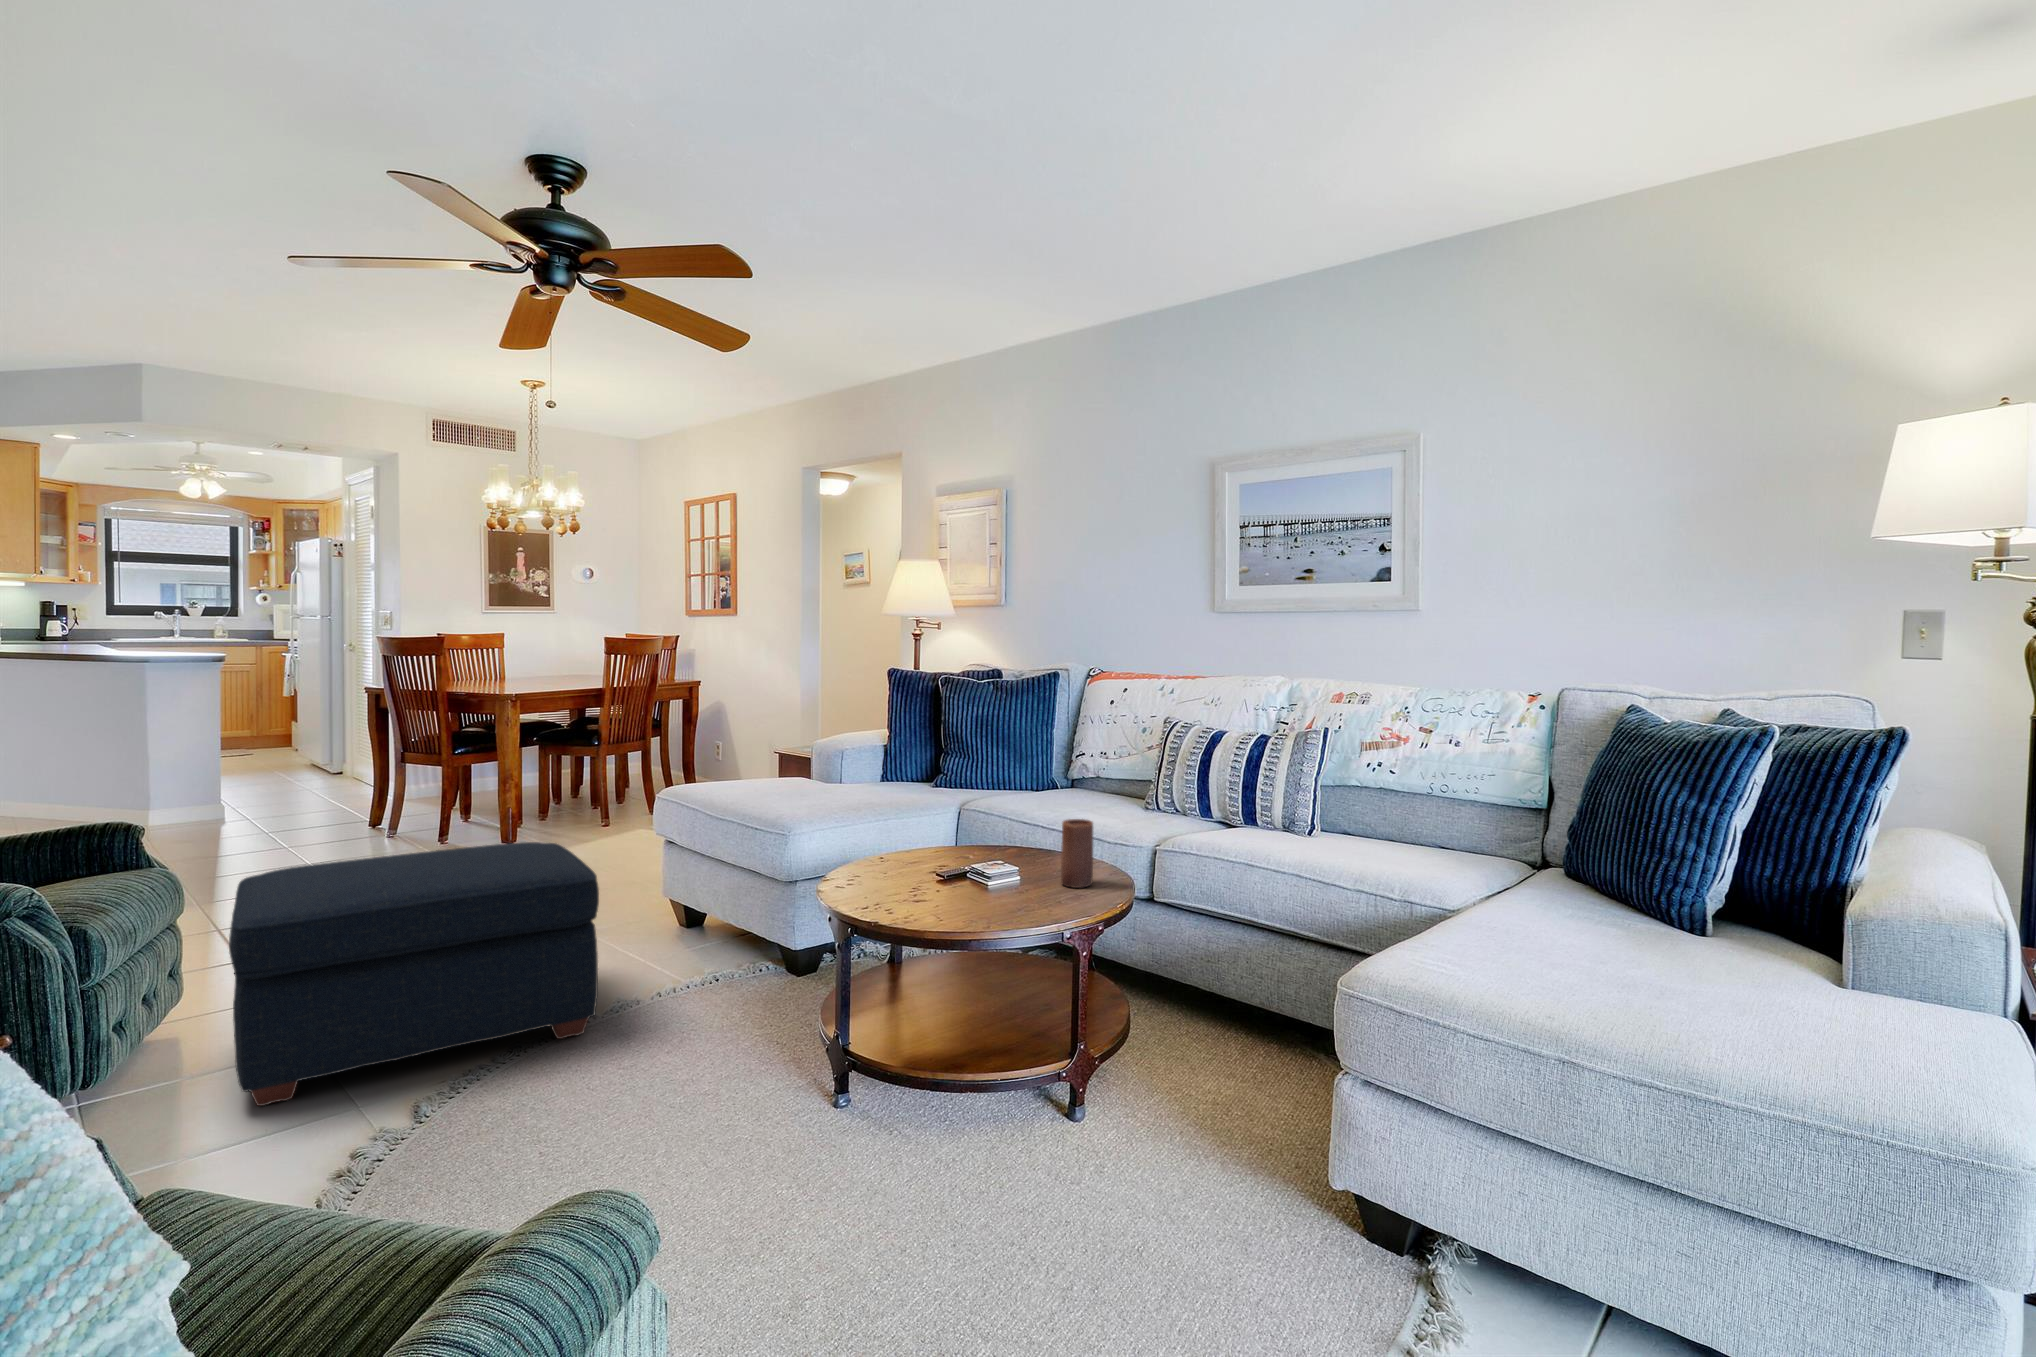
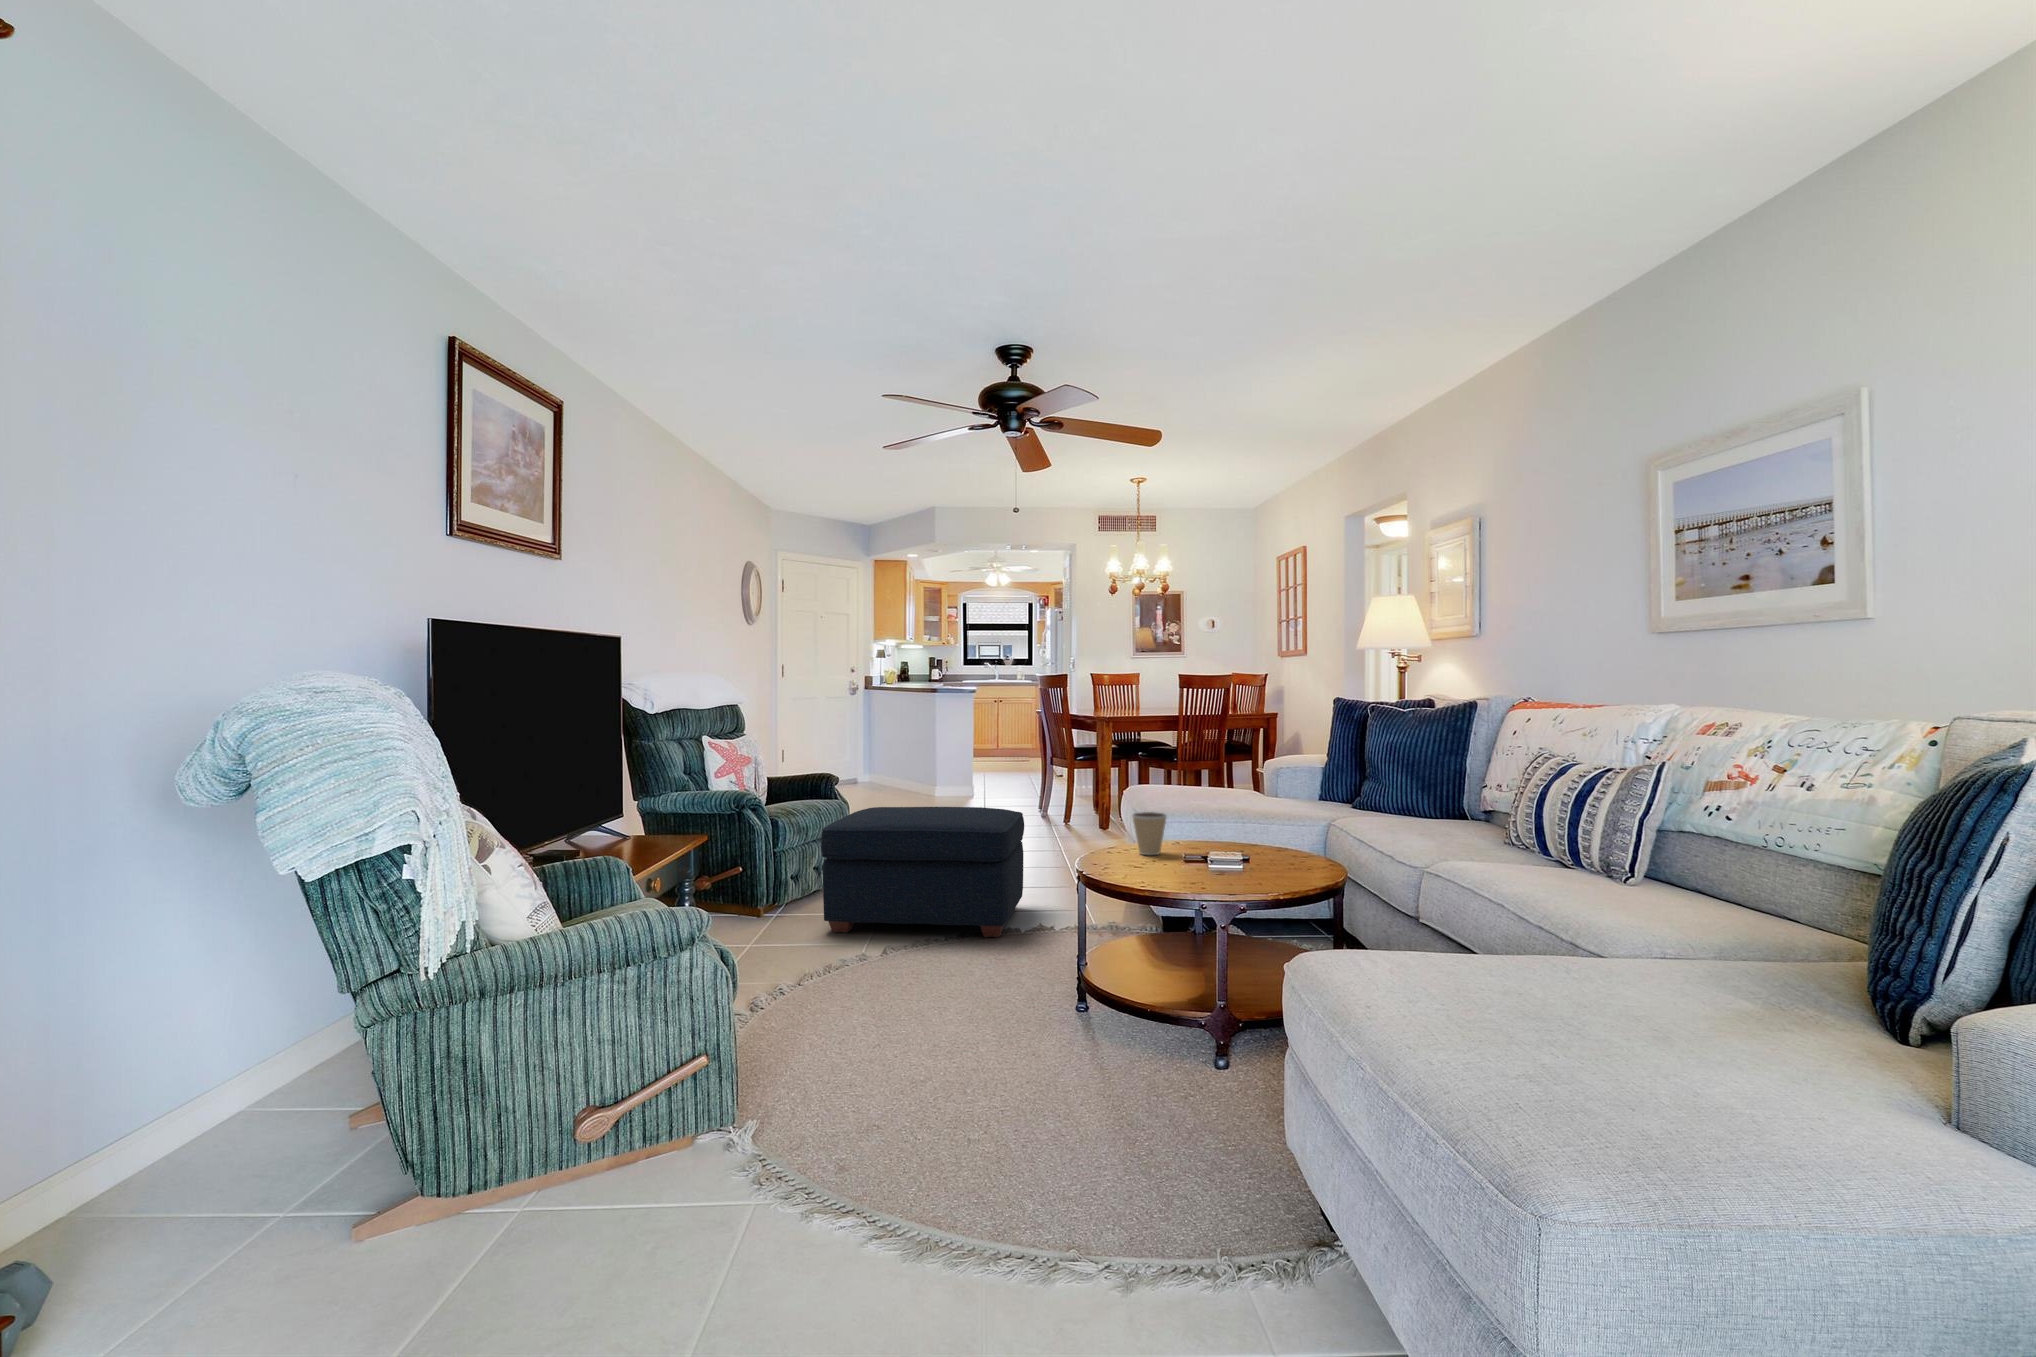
candle: present [1061,819,1093,888] -> none [1257,819,1286,877]
coffee cup: none [872,826,918,883] -> present [1132,812,1167,855]

